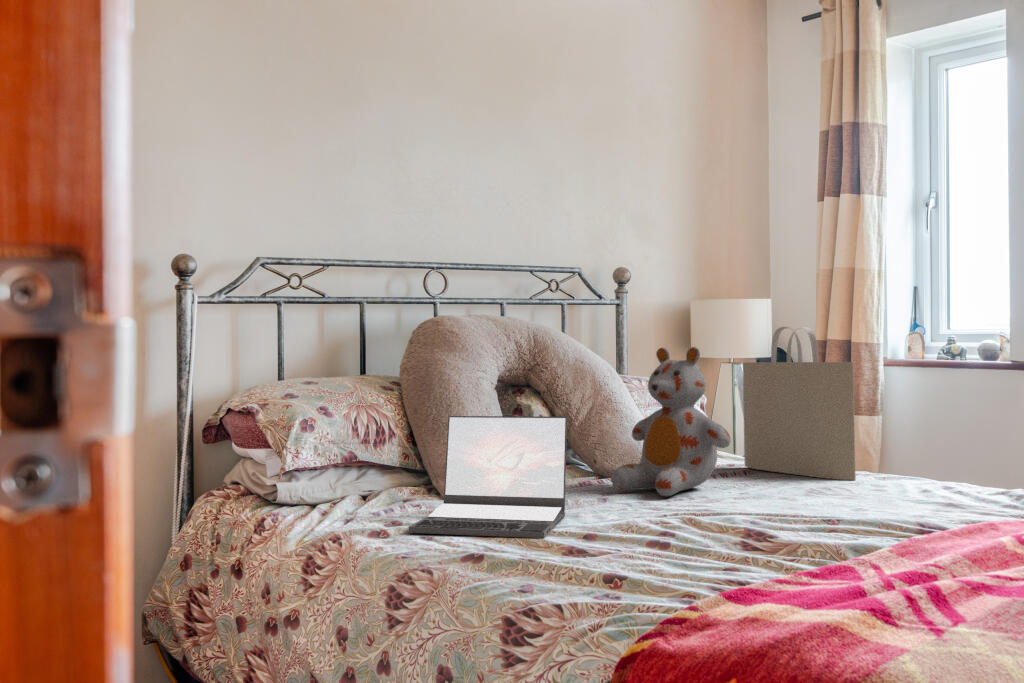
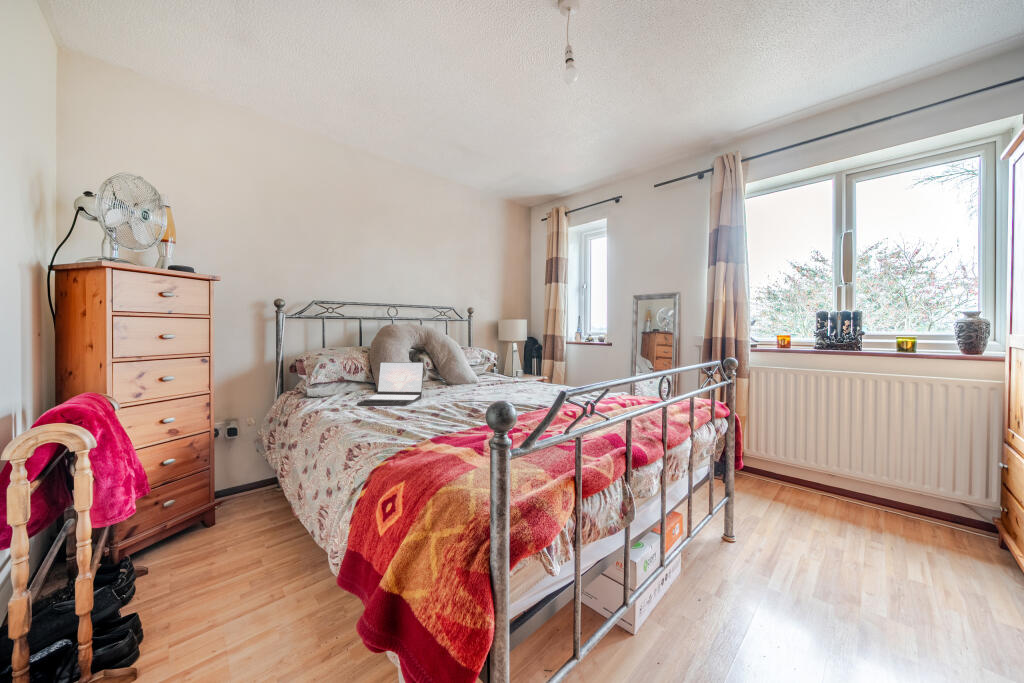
tote bag: present [743,327,856,480] -> none [505,330,538,385]
stuffed bear: present [611,347,731,496] -> none [447,337,490,391]

